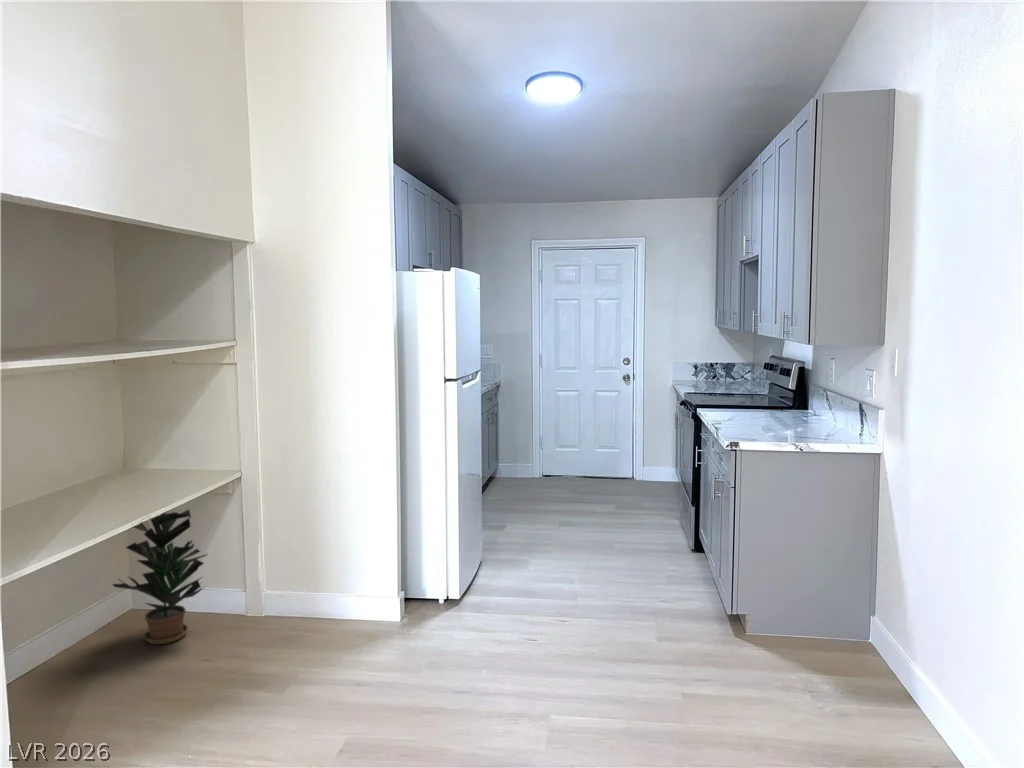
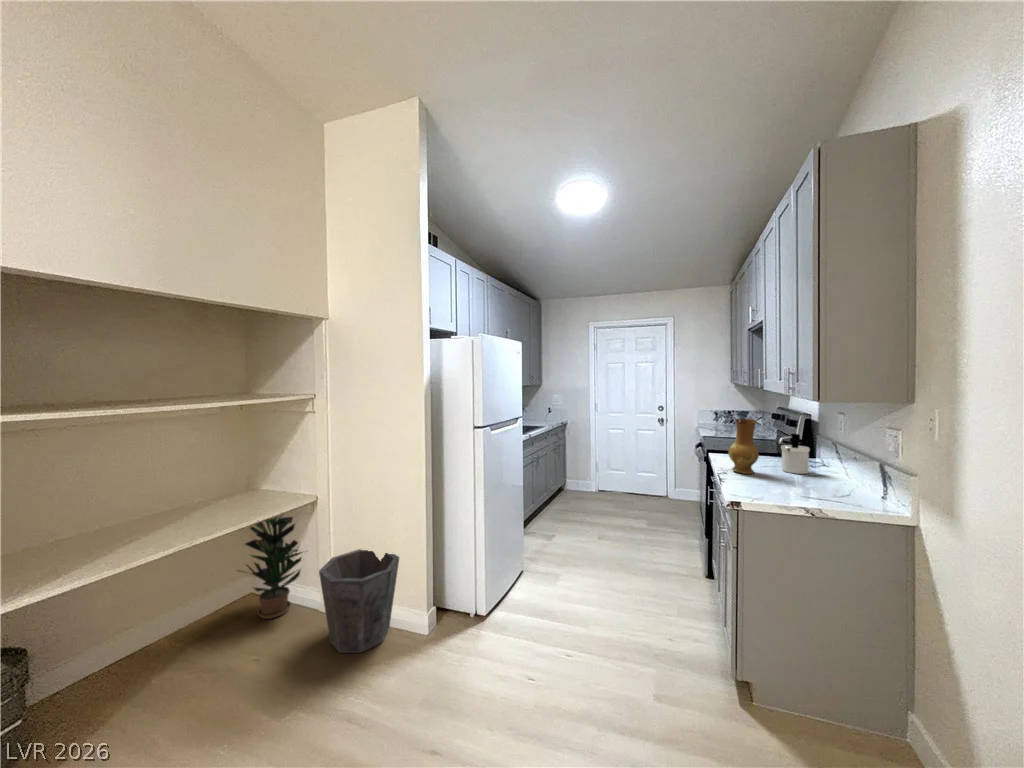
ceramic jug: none [723,364,753,424] -> present [728,418,759,474]
soap dispenser: none [772,380,801,422] -> present [779,434,810,474]
waste bin: none [255,541,349,660] -> present [319,549,399,653]

